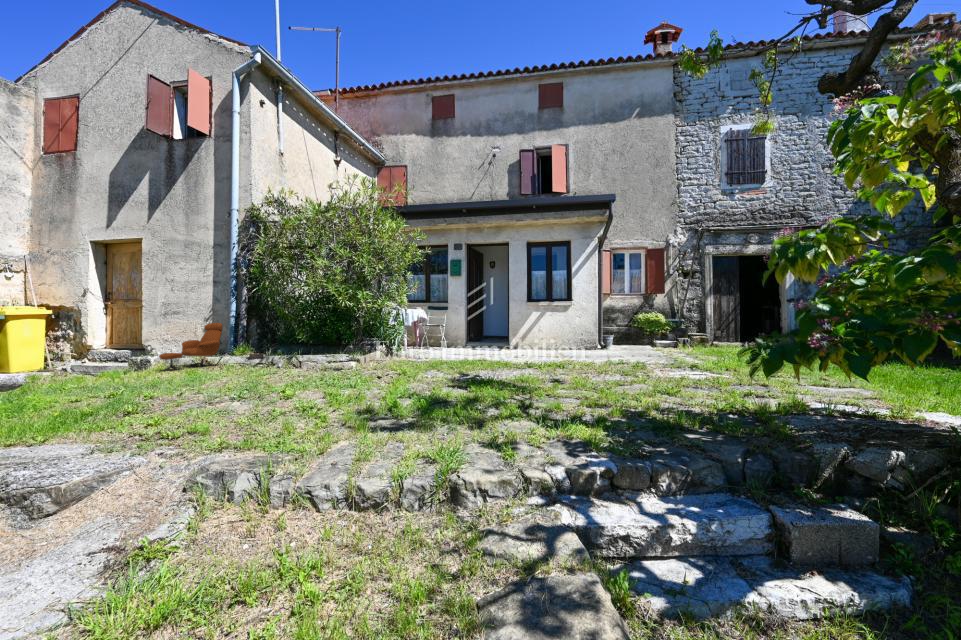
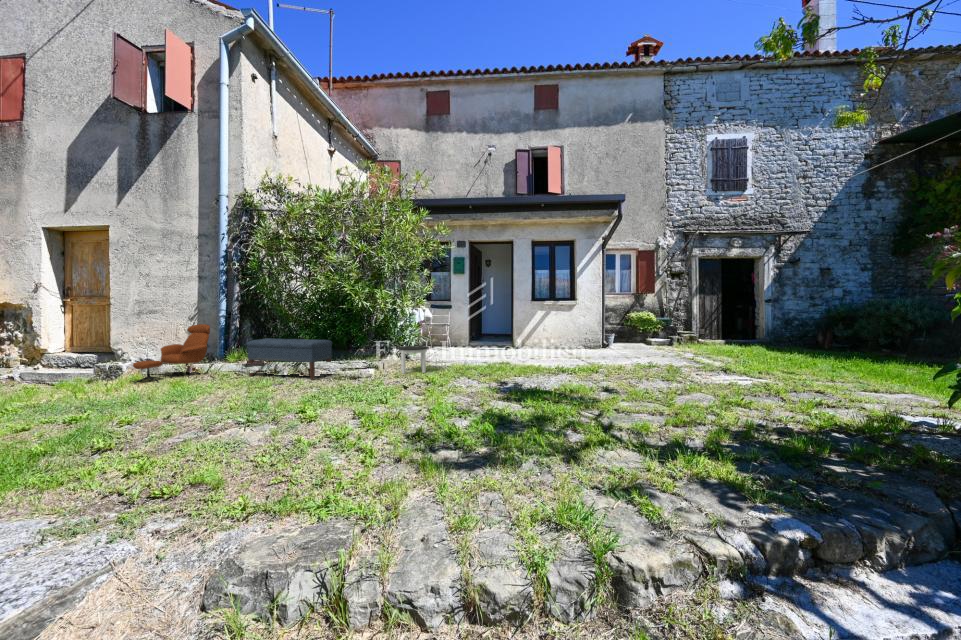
bench: none [251,335,324,370] -> present [246,338,332,380]
round table: none [381,342,411,366] -> present [397,346,429,374]

